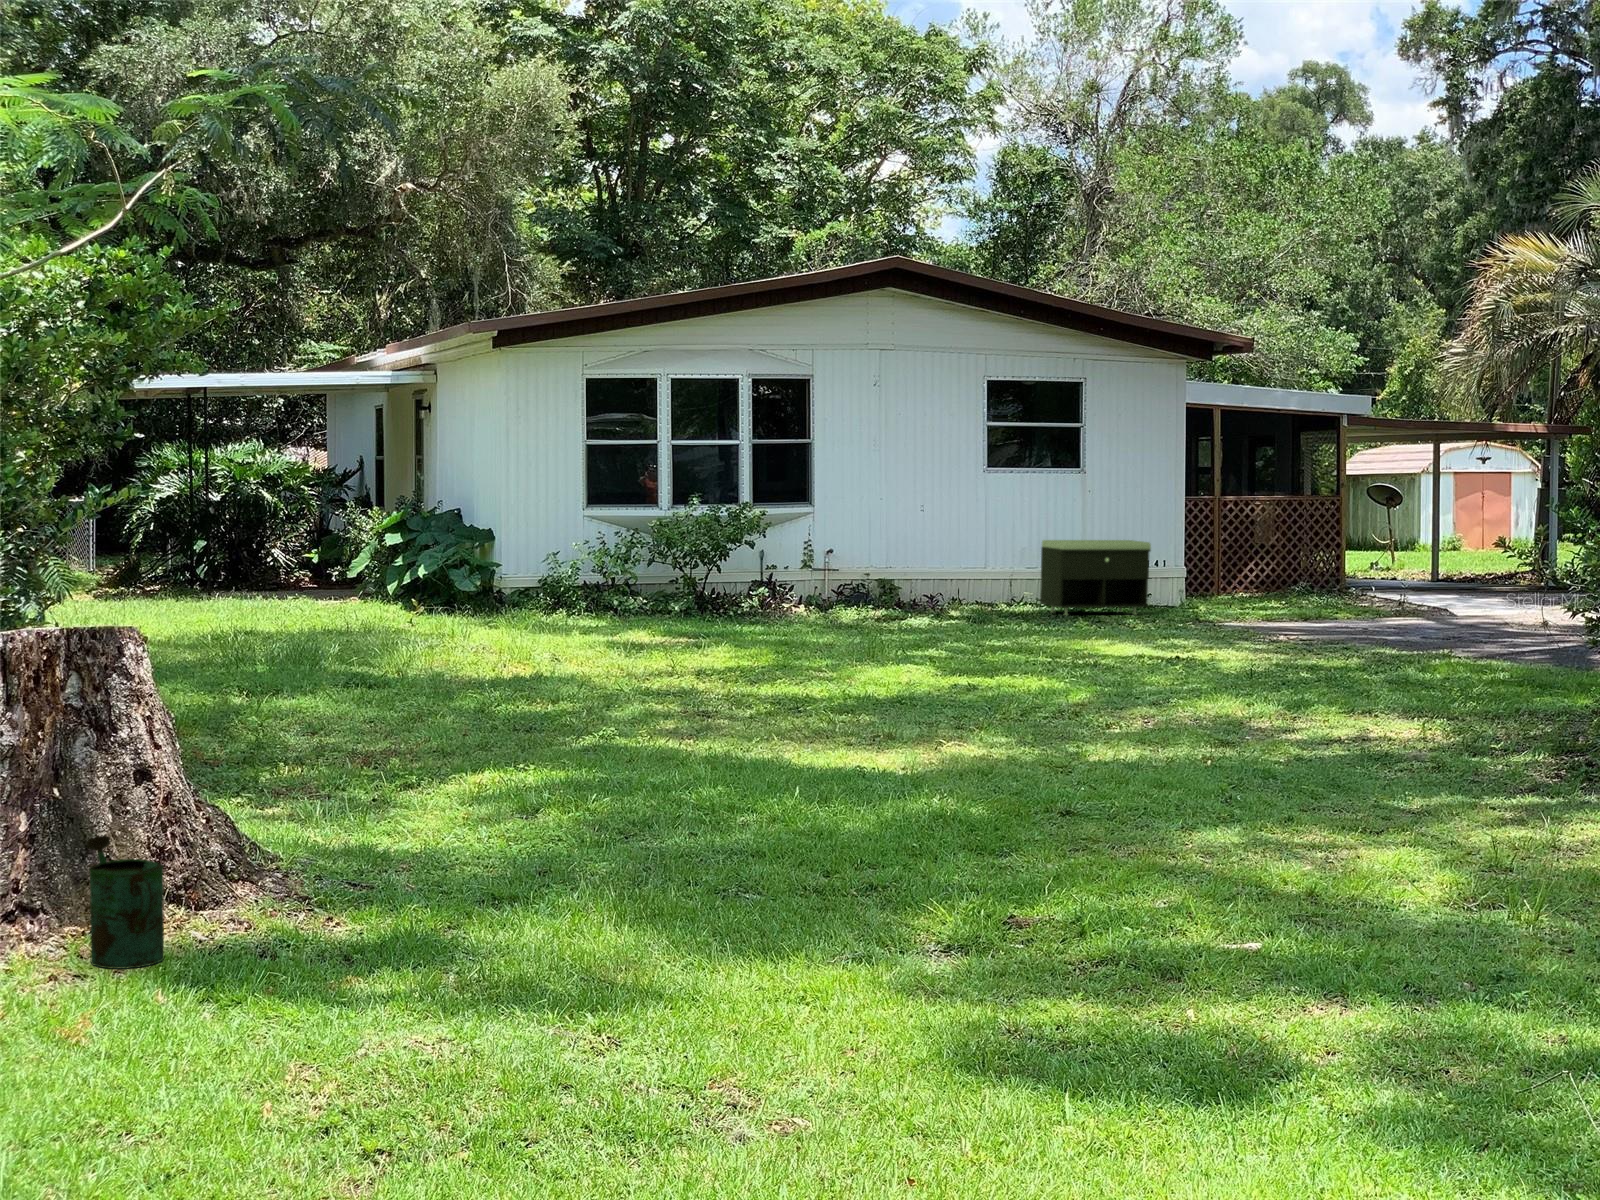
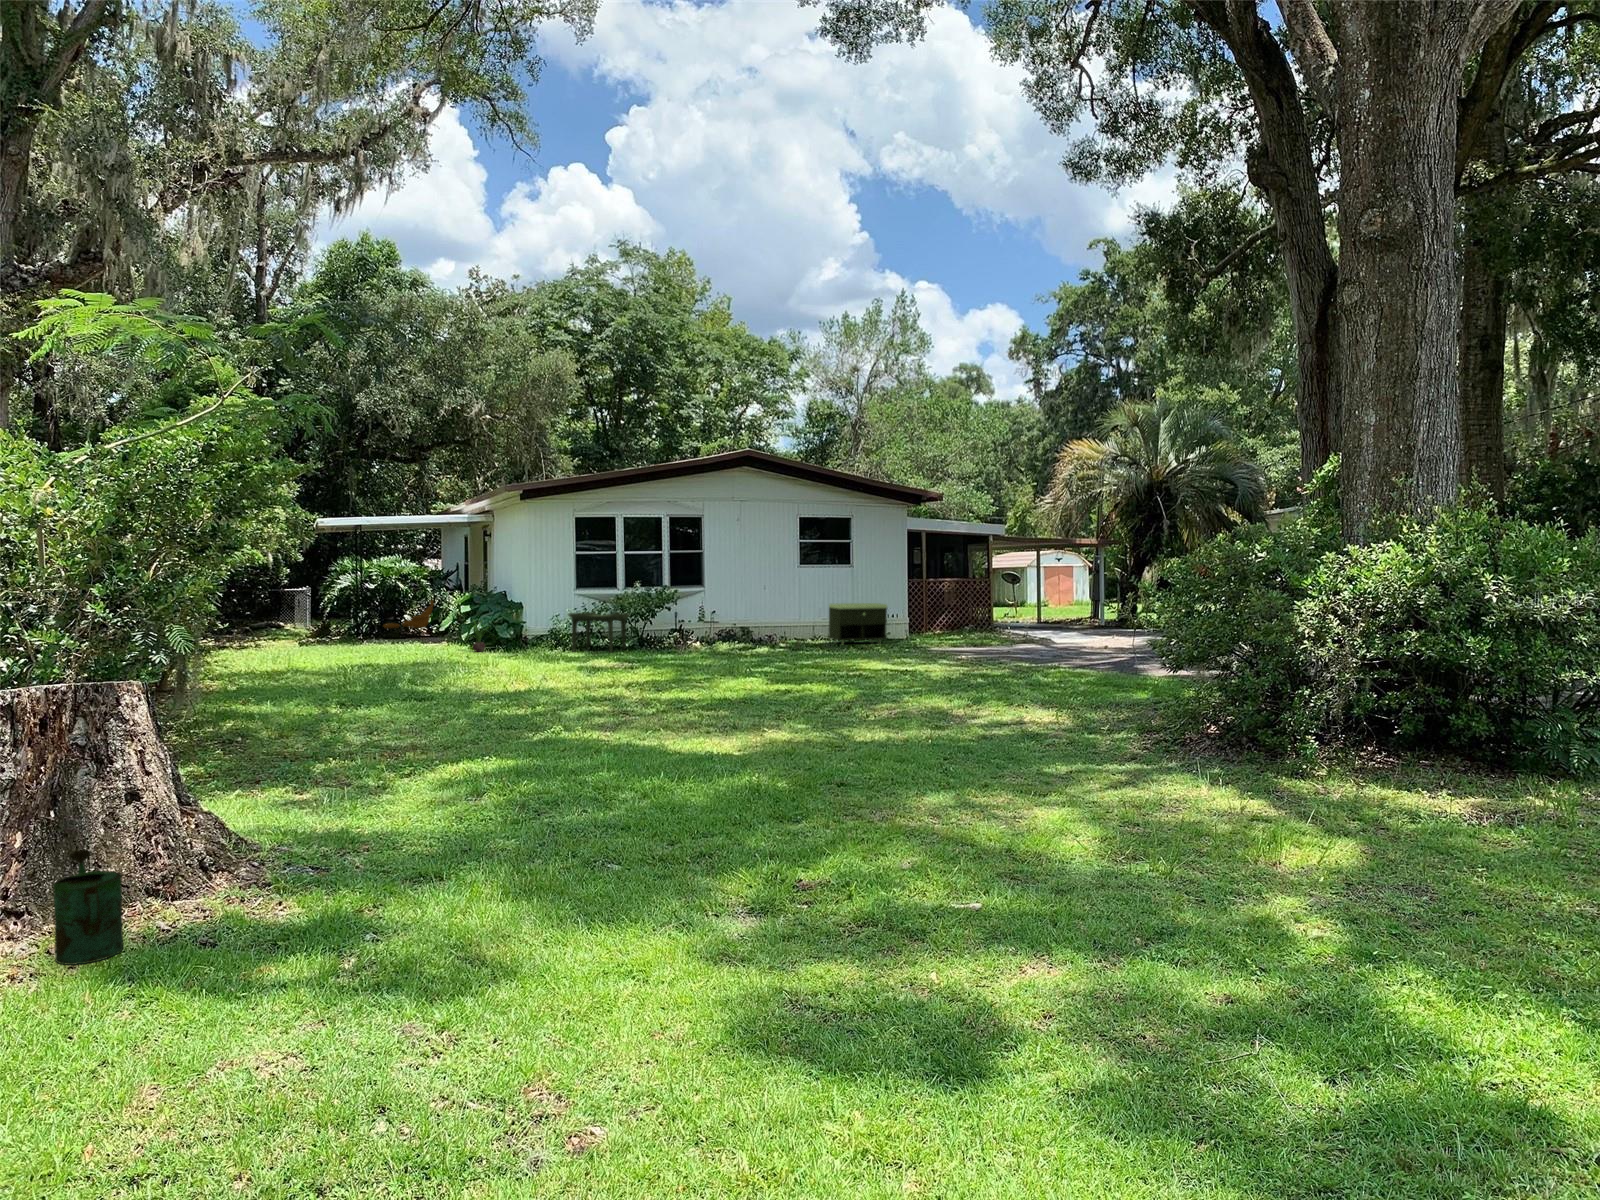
lounge chair: none [235,524,323,592] -> present [384,600,433,637]
round table: none [571,550,684,623] -> present [568,612,630,653]
decorative plant: none [384,559,450,618] -> present [470,620,485,652]

